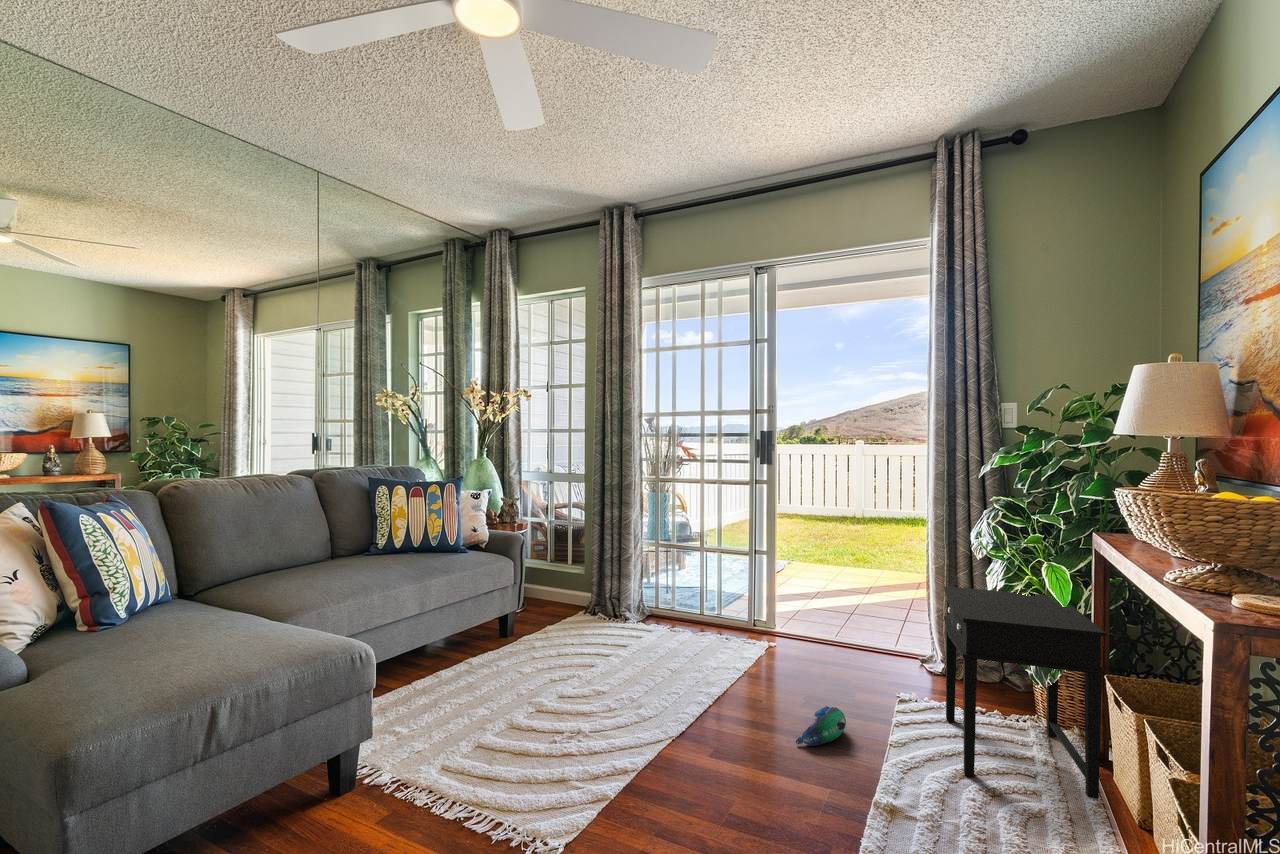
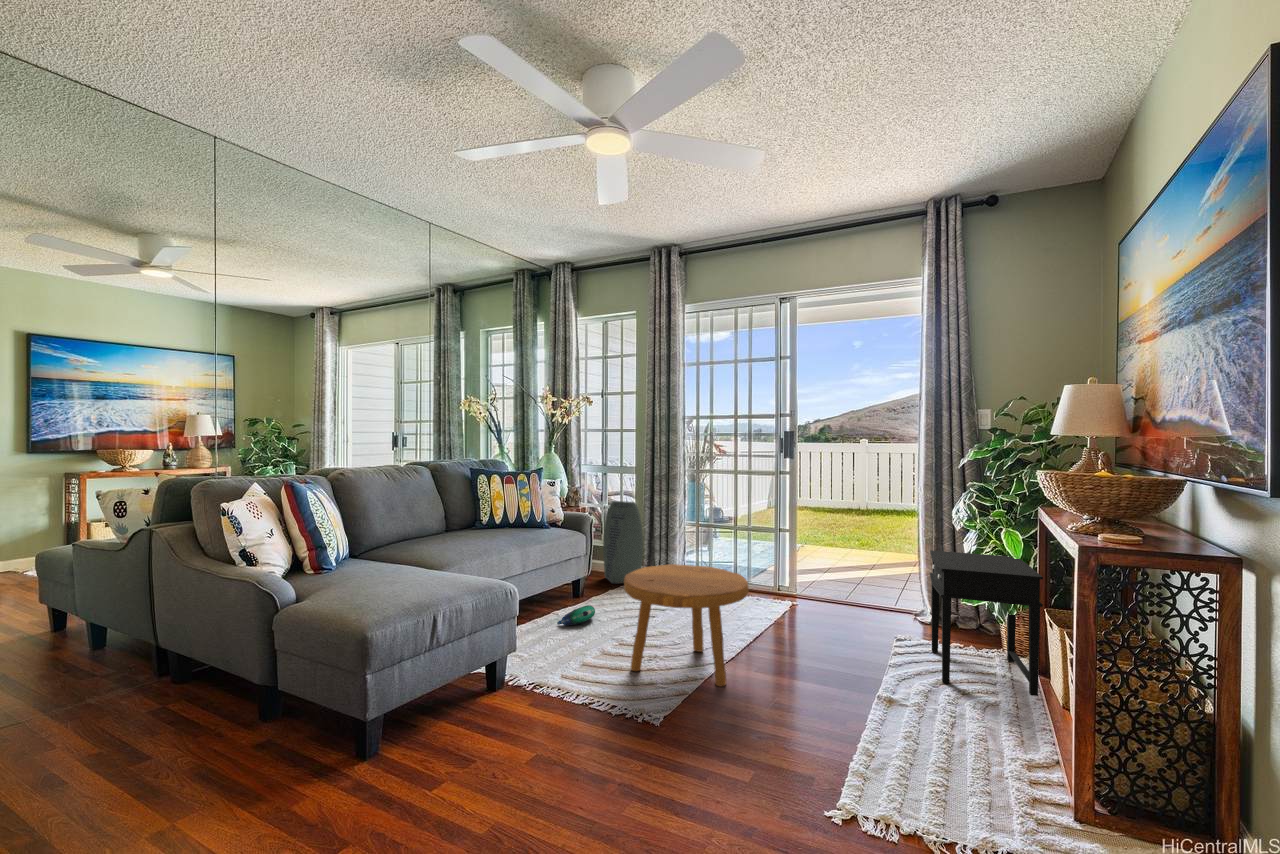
air purifier: none [545,515,592,616] -> present [603,501,643,583]
footstool: none [530,605,700,786] -> present [624,564,749,687]
plush toy: present [796,706,846,746] -> present [557,605,595,626]

